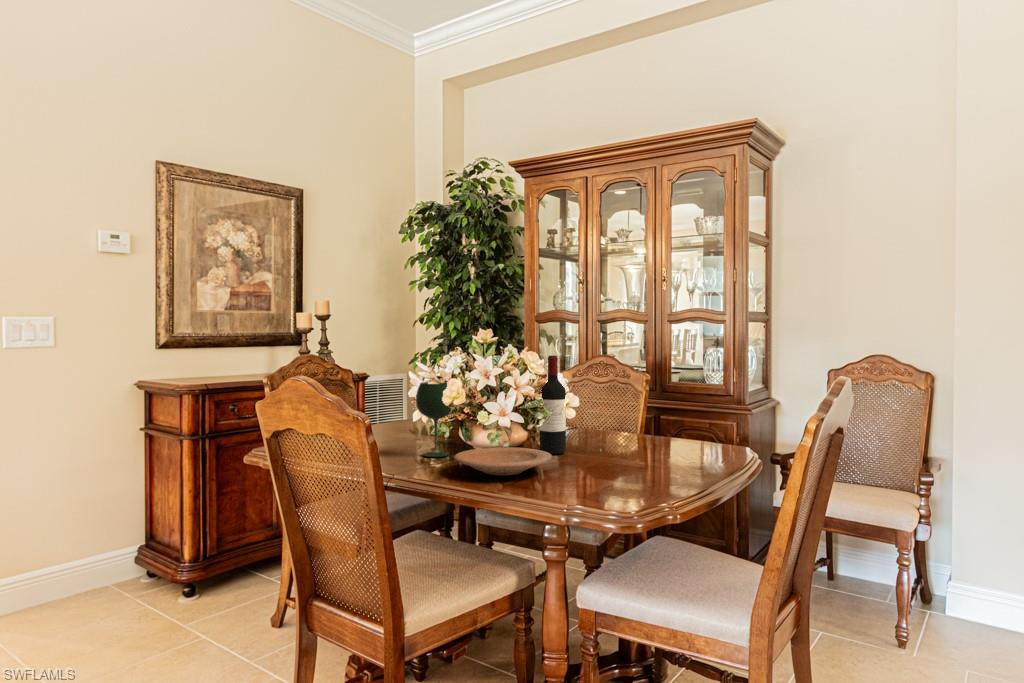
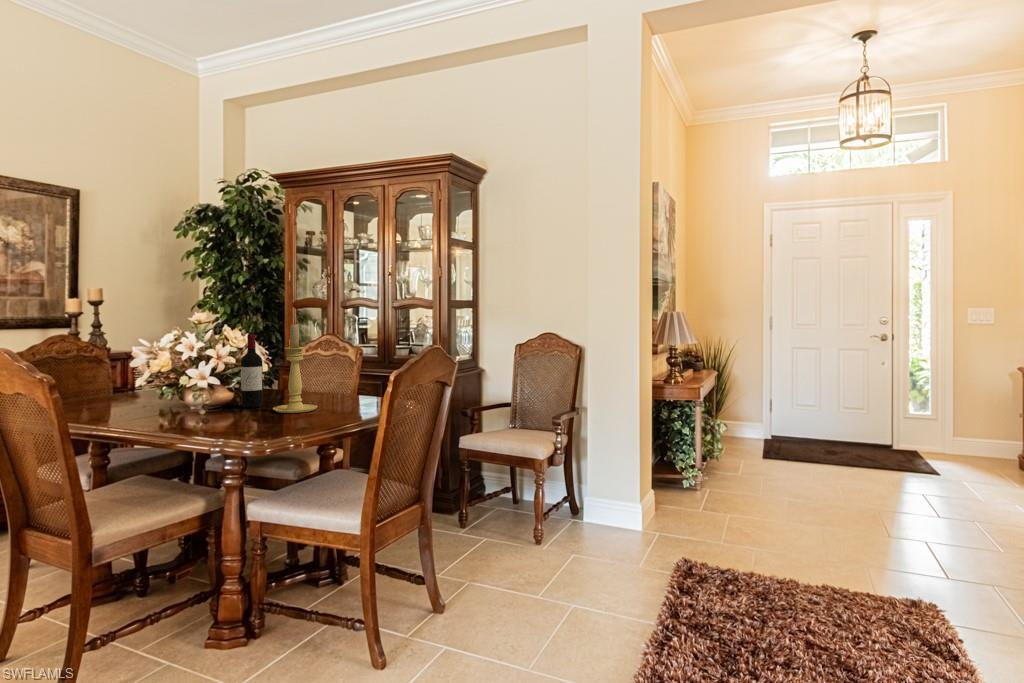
candle holder: none [590,340,649,466] -> present [273,324,318,413]
wine glass: present [416,382,451,457] -> none [134,354,169,412]
plate: present [454,447,552,475] -> none [151,402,233,421]

